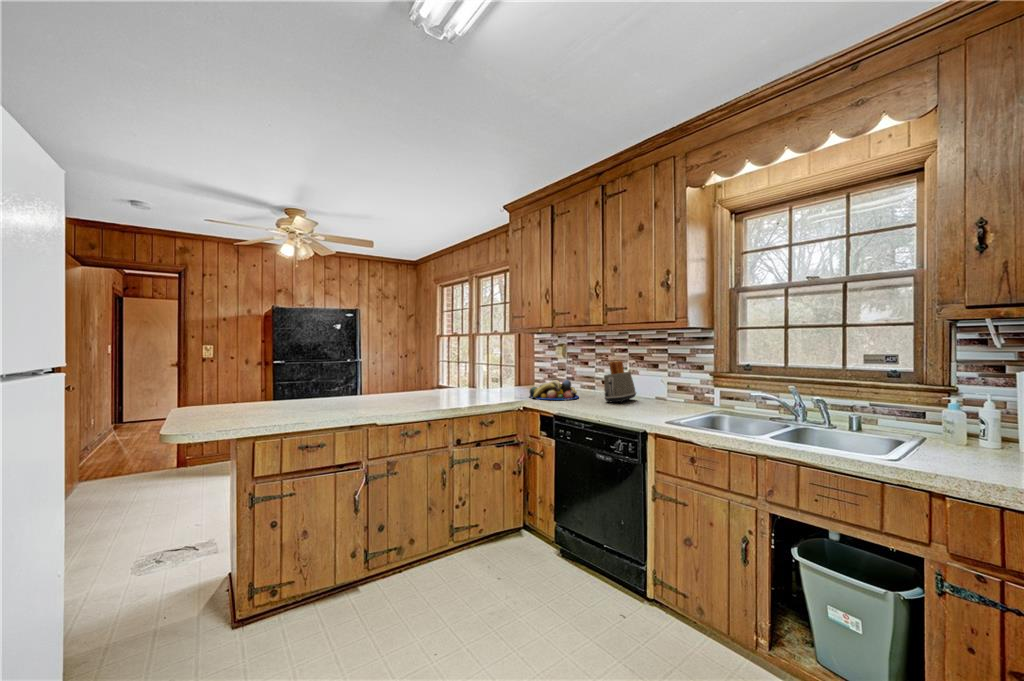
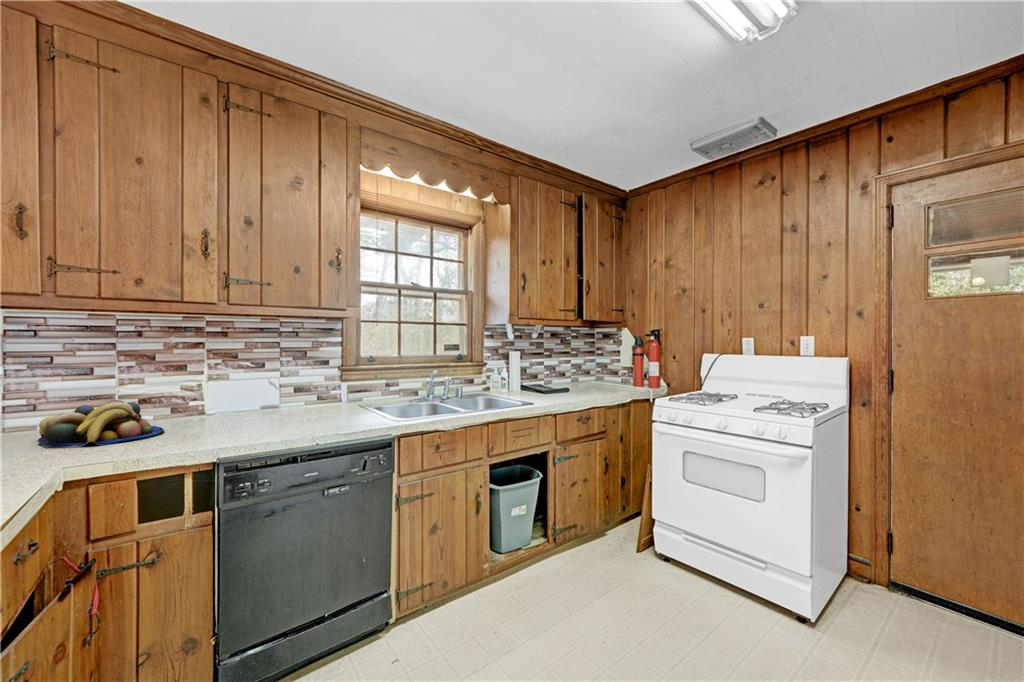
toaster: present [604,361,636,403] -> none [201,360,255,422]

